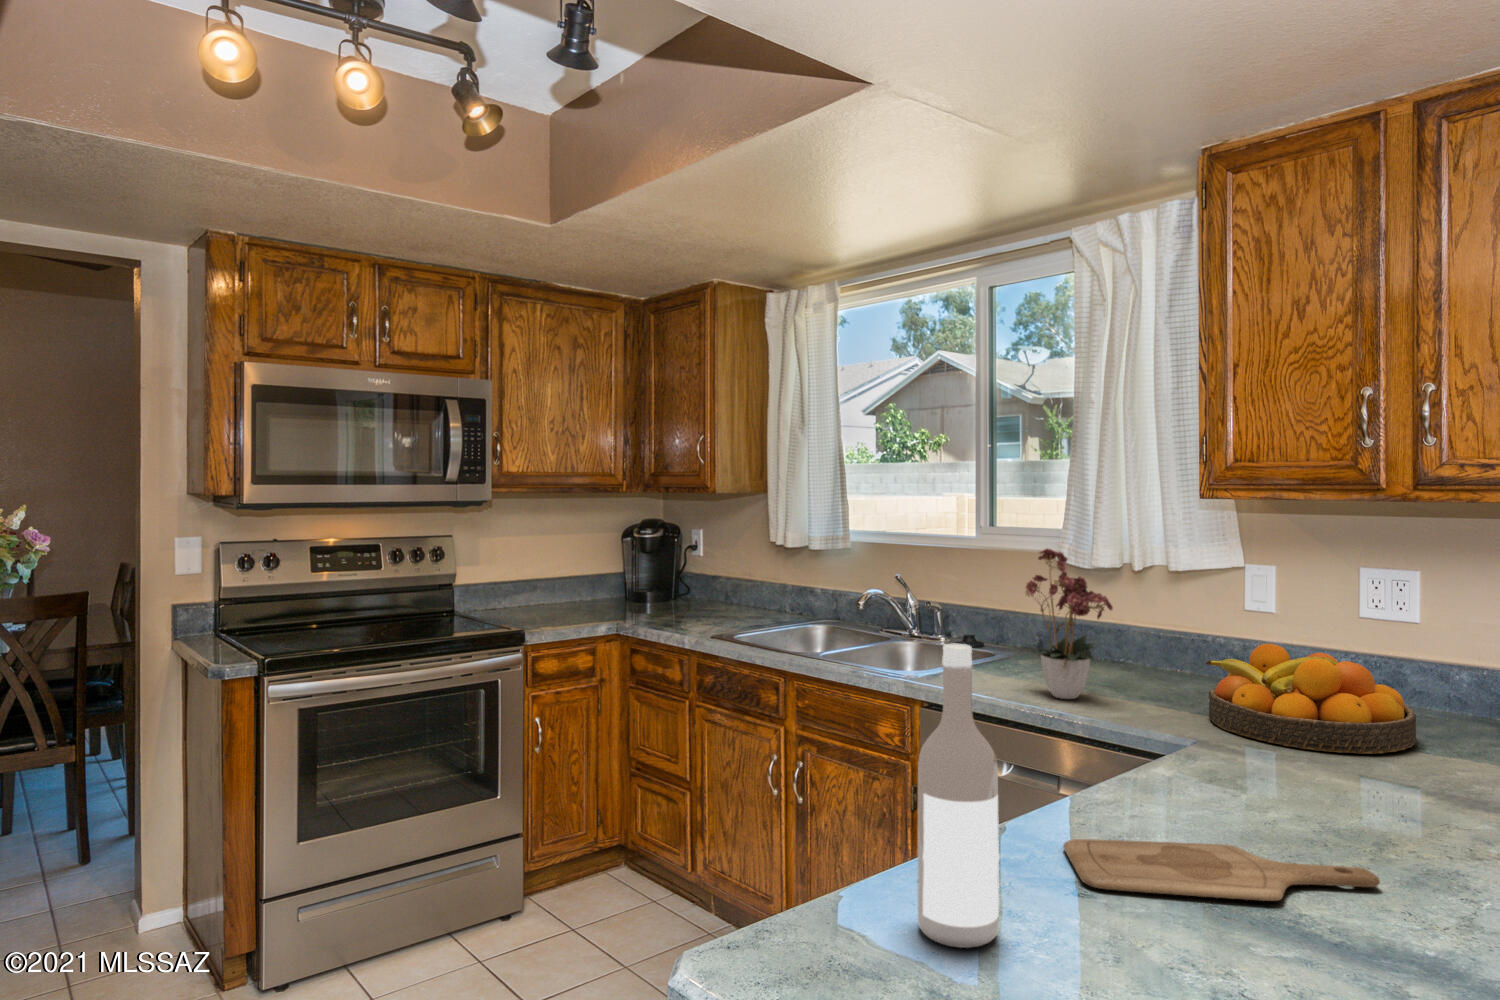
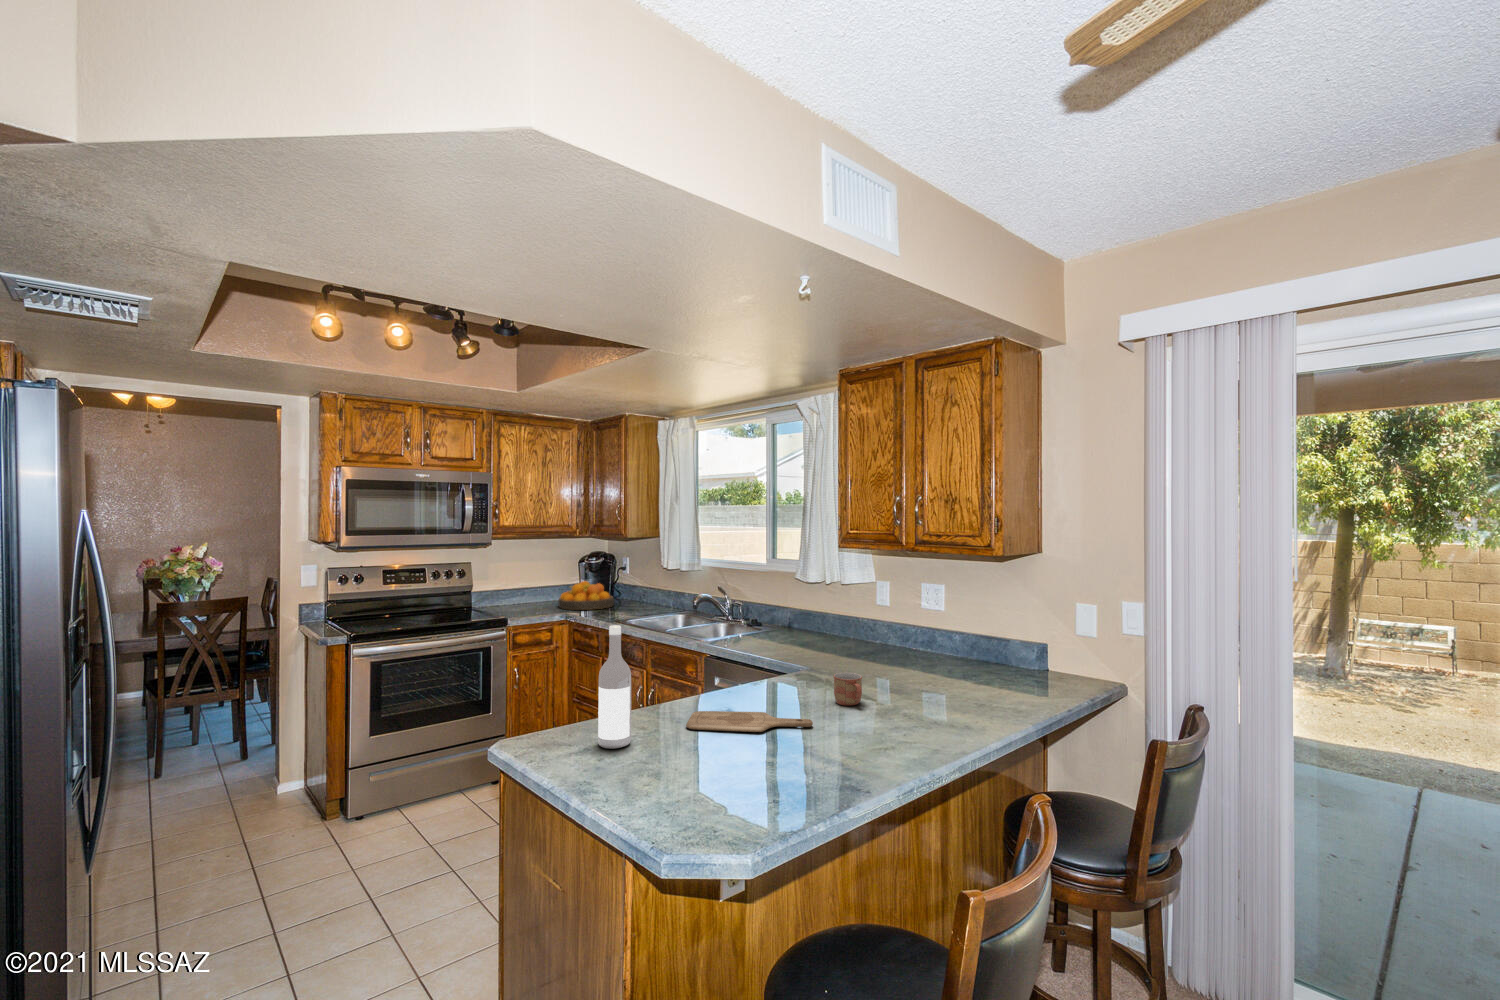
flower arrangement: present [1026,548,1113,699] -> none [752,569,796,652]
fruit bowl: present [1206,644,1416,754] -> present [559,581,614,610]
mug: none [1331,752,1424,827] -> present [833,672,862,705]

